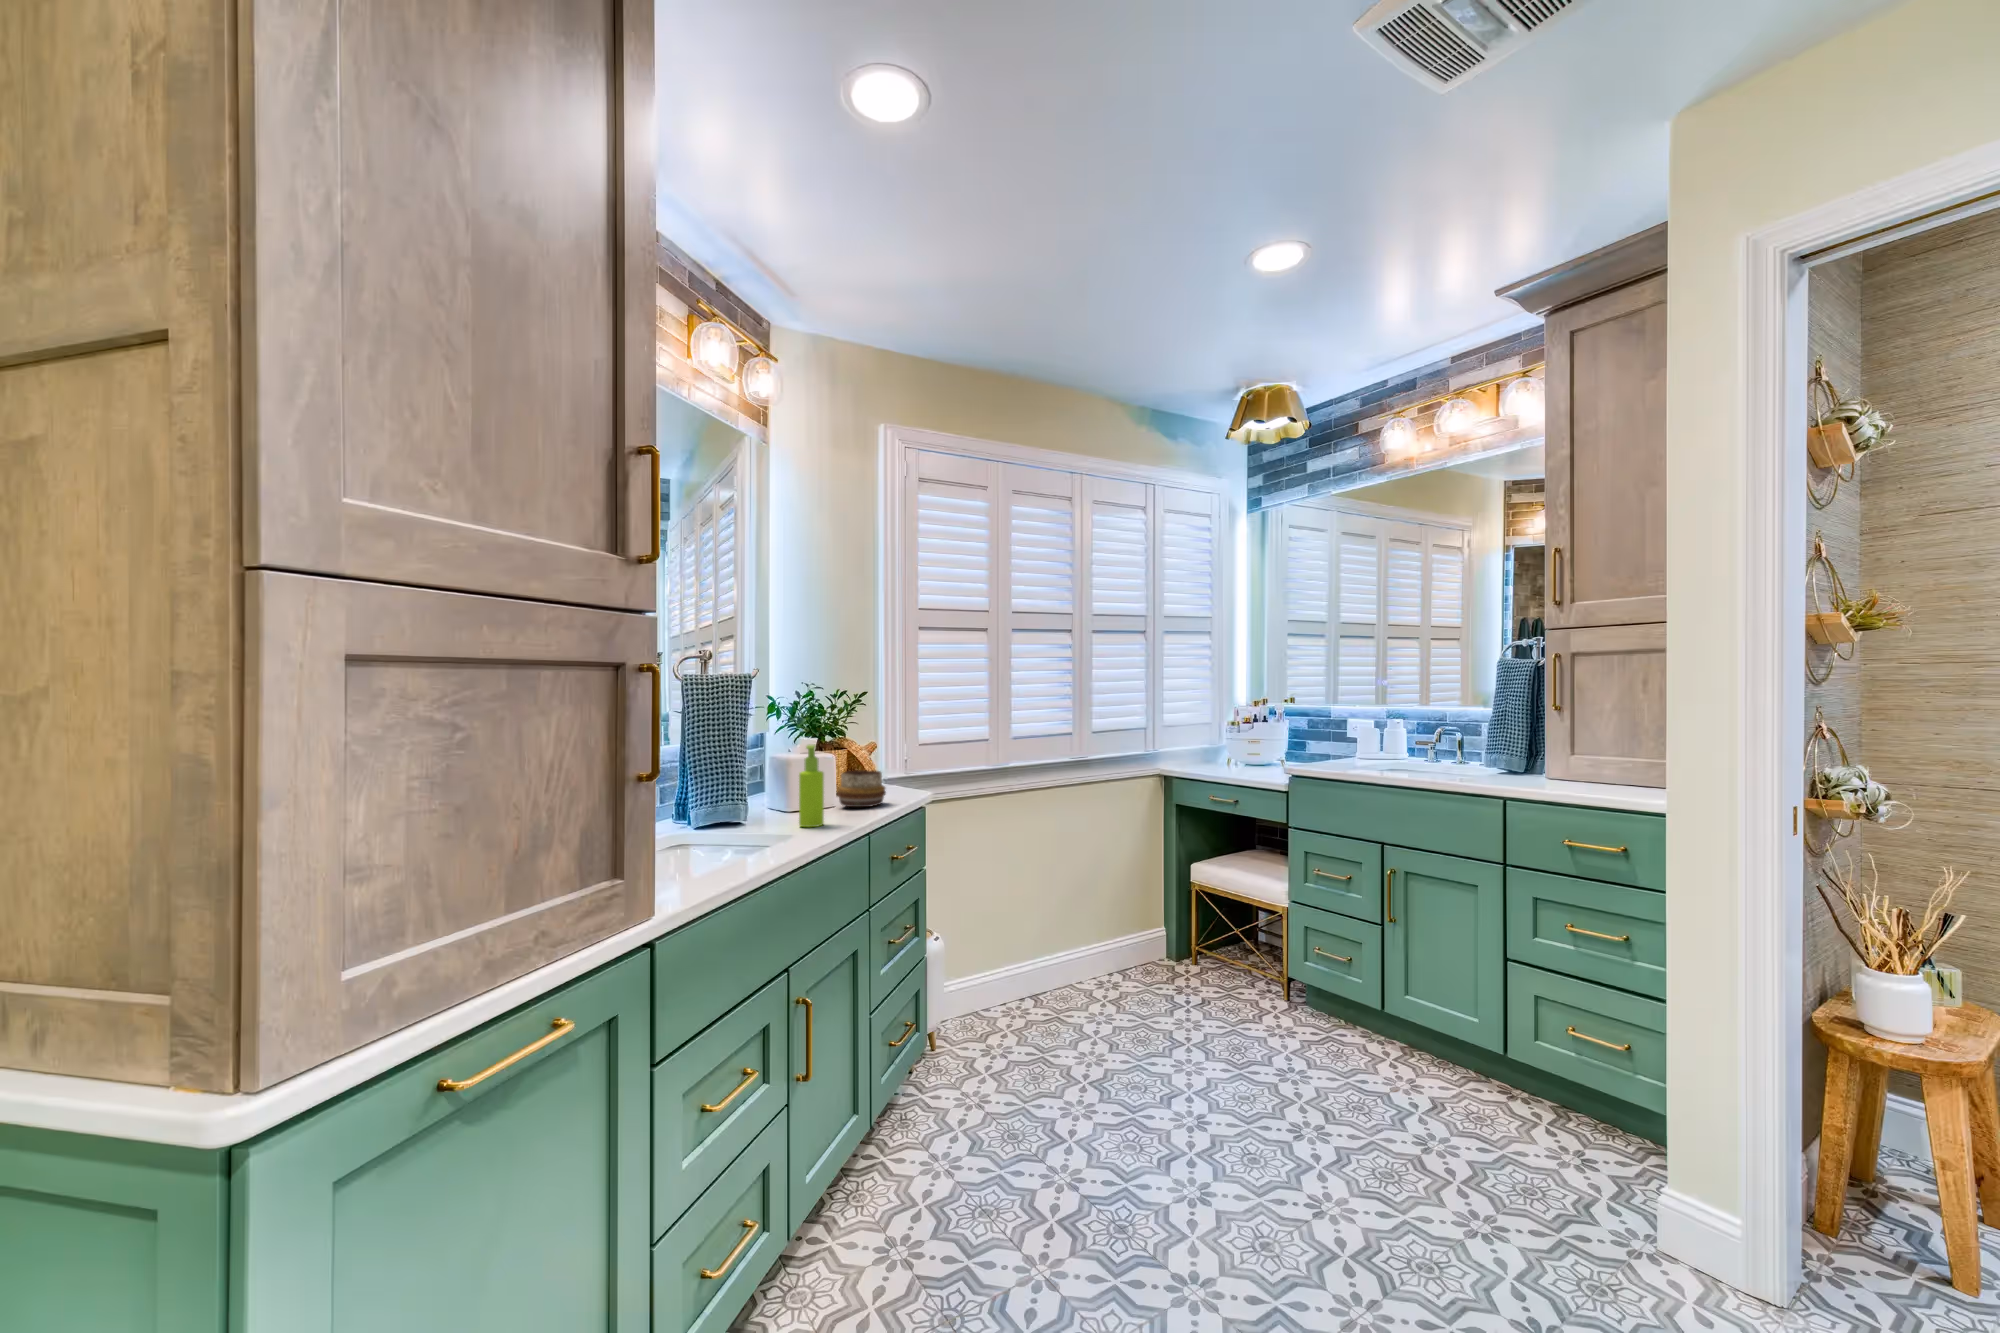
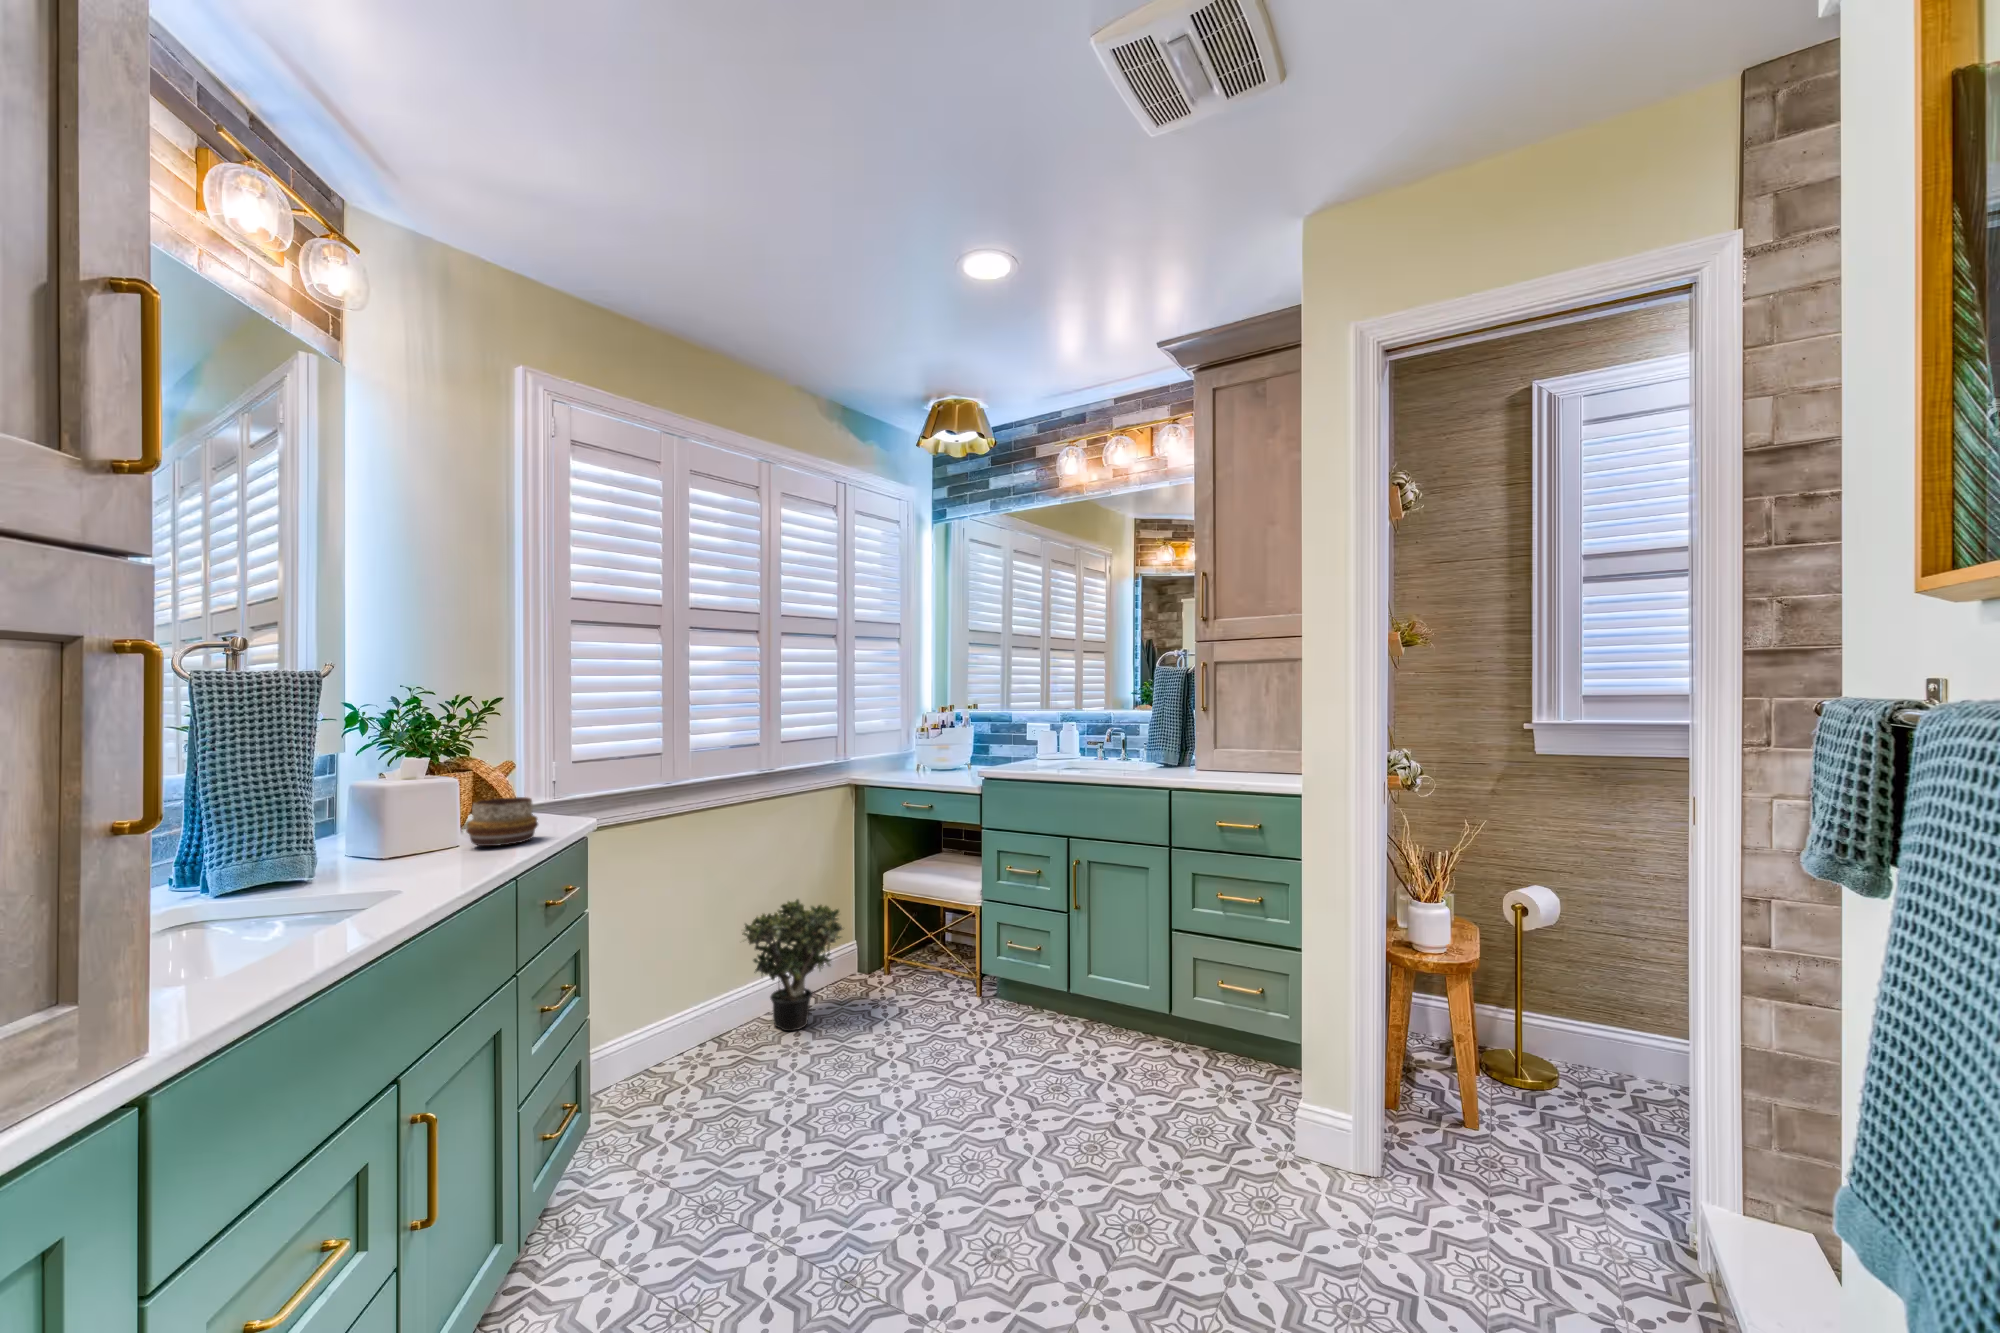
soap dispenser: present [799,744,824,827] -> none [419,769,457,879]
potted plant: none [1057,880,1151,1000] -> present [742,899,844,1031]

